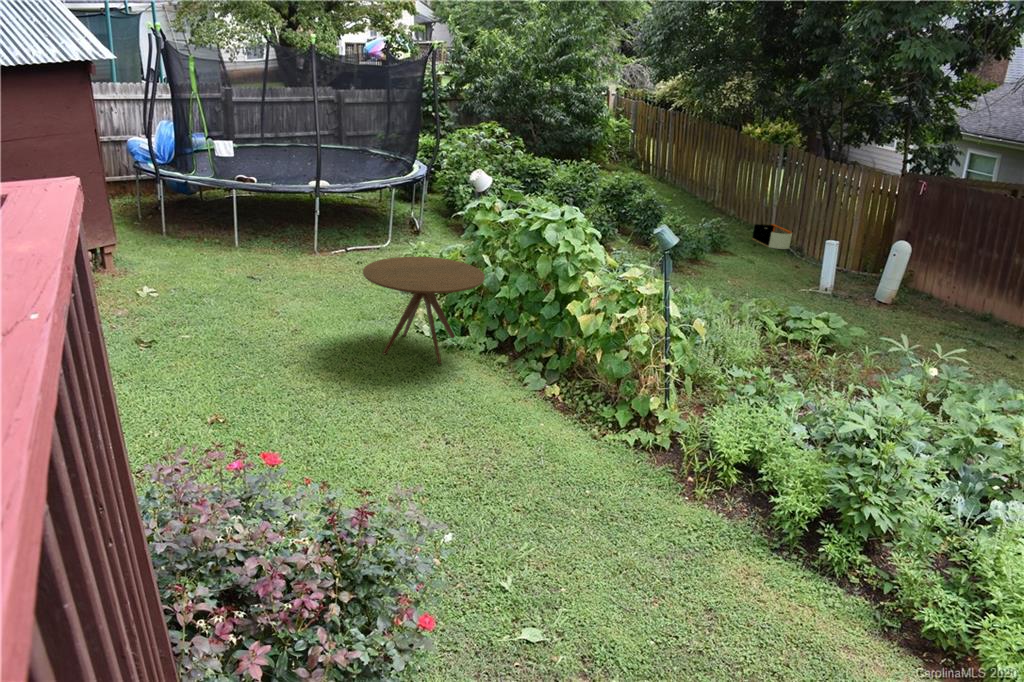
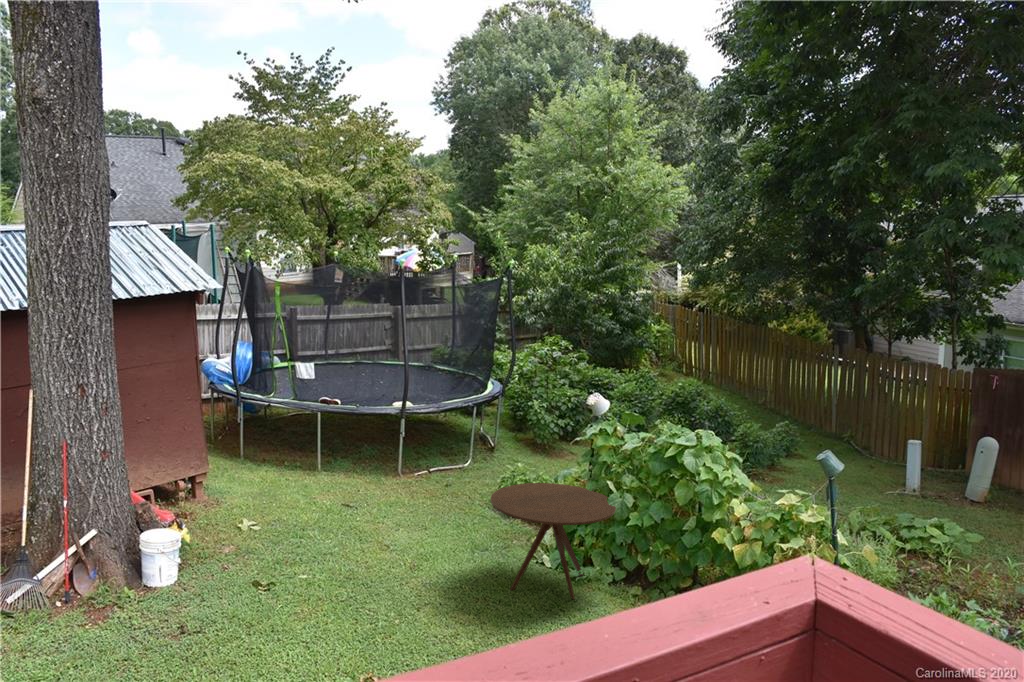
storage bin: present [752,224,792,249] -> none [825,430,869,456]

